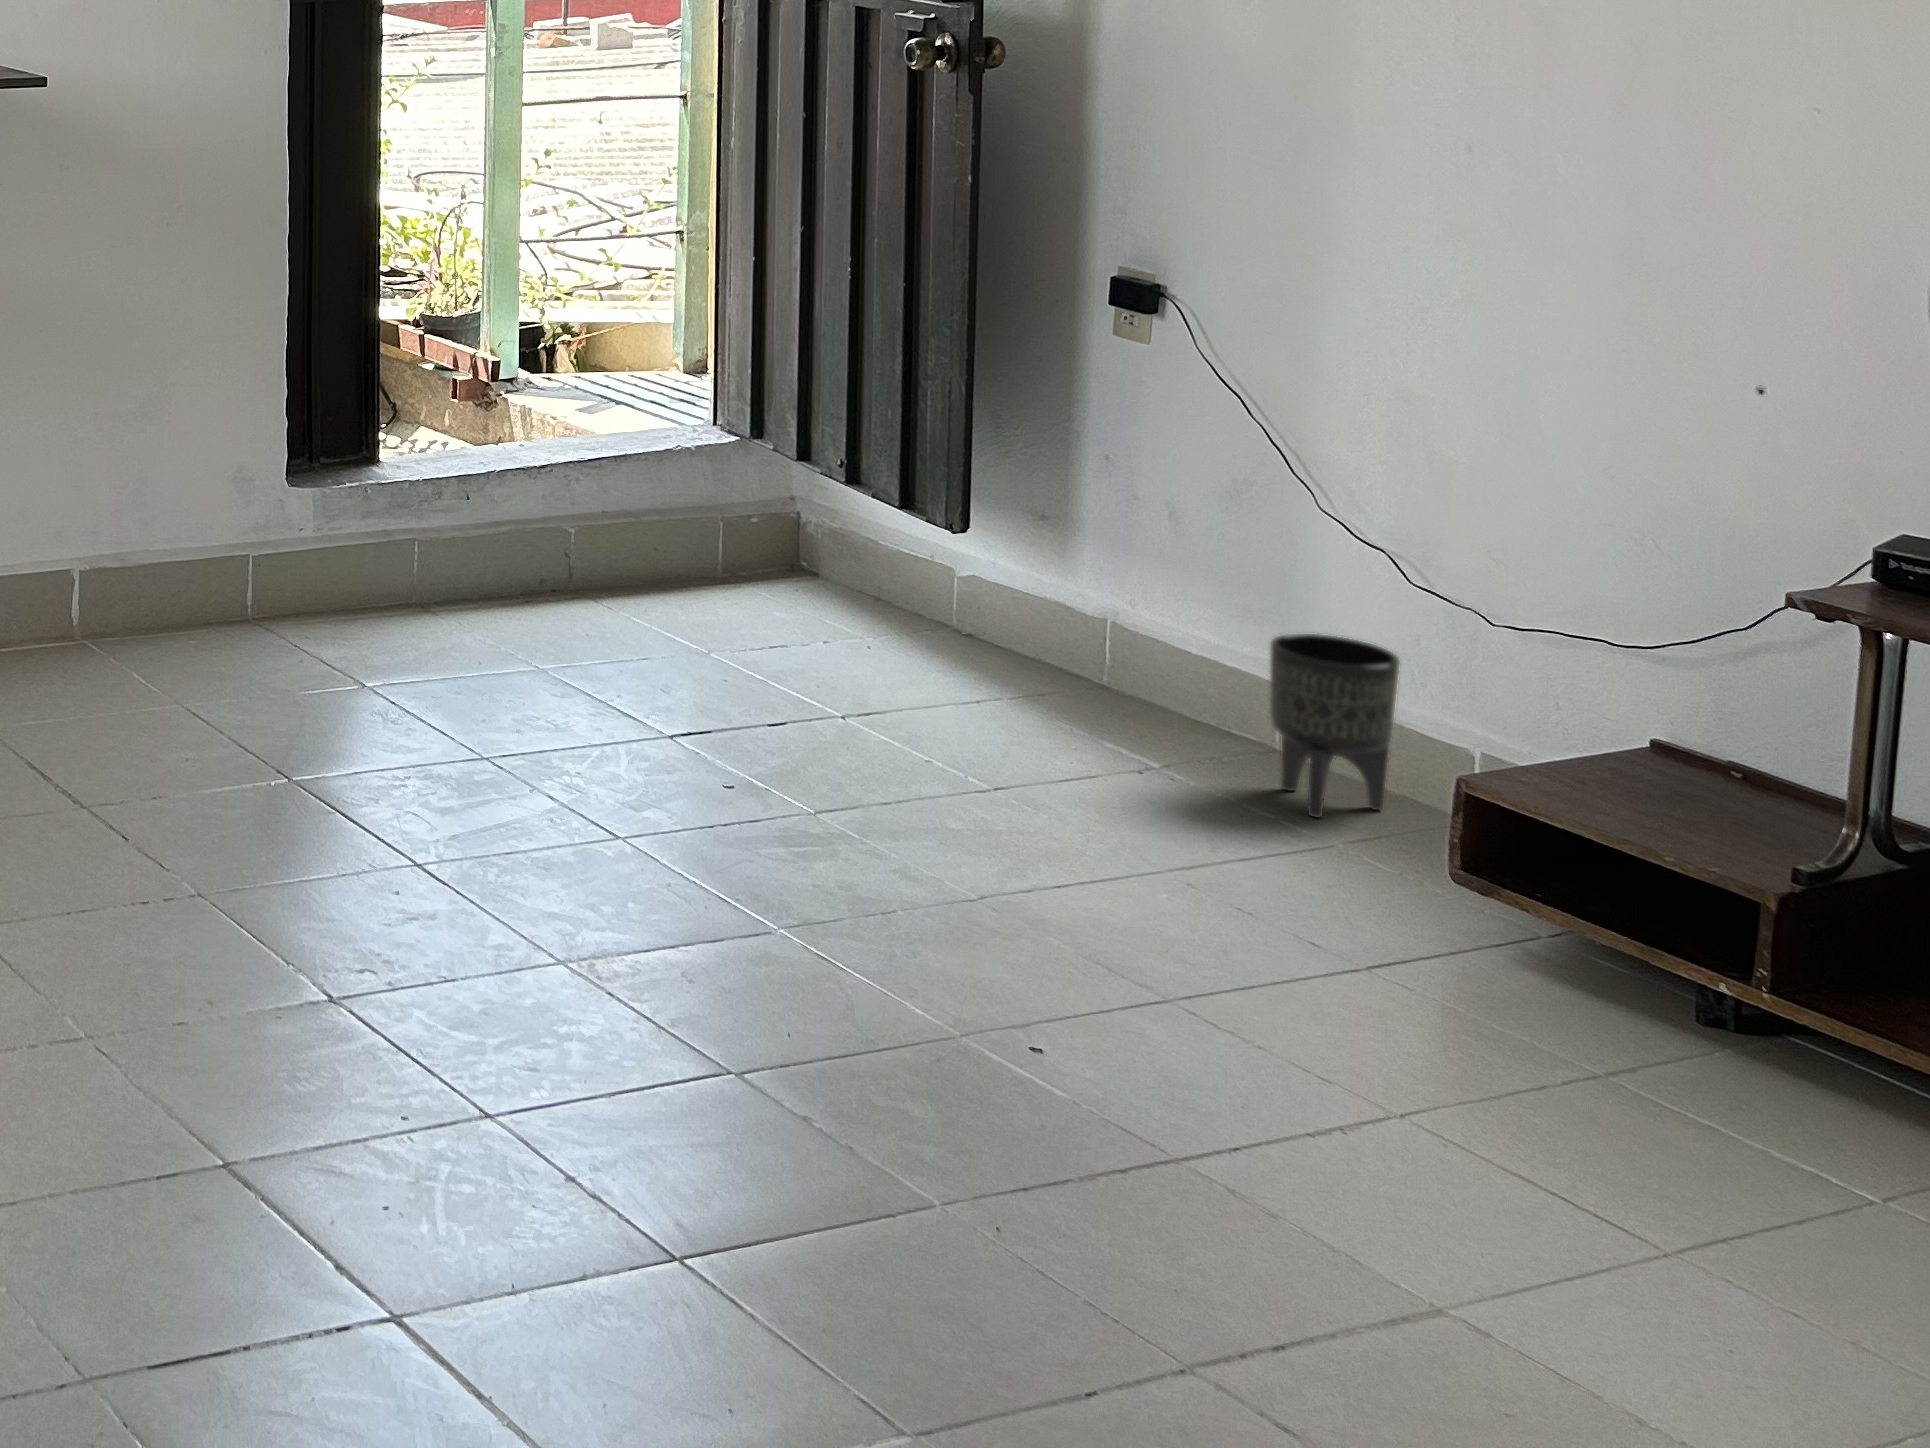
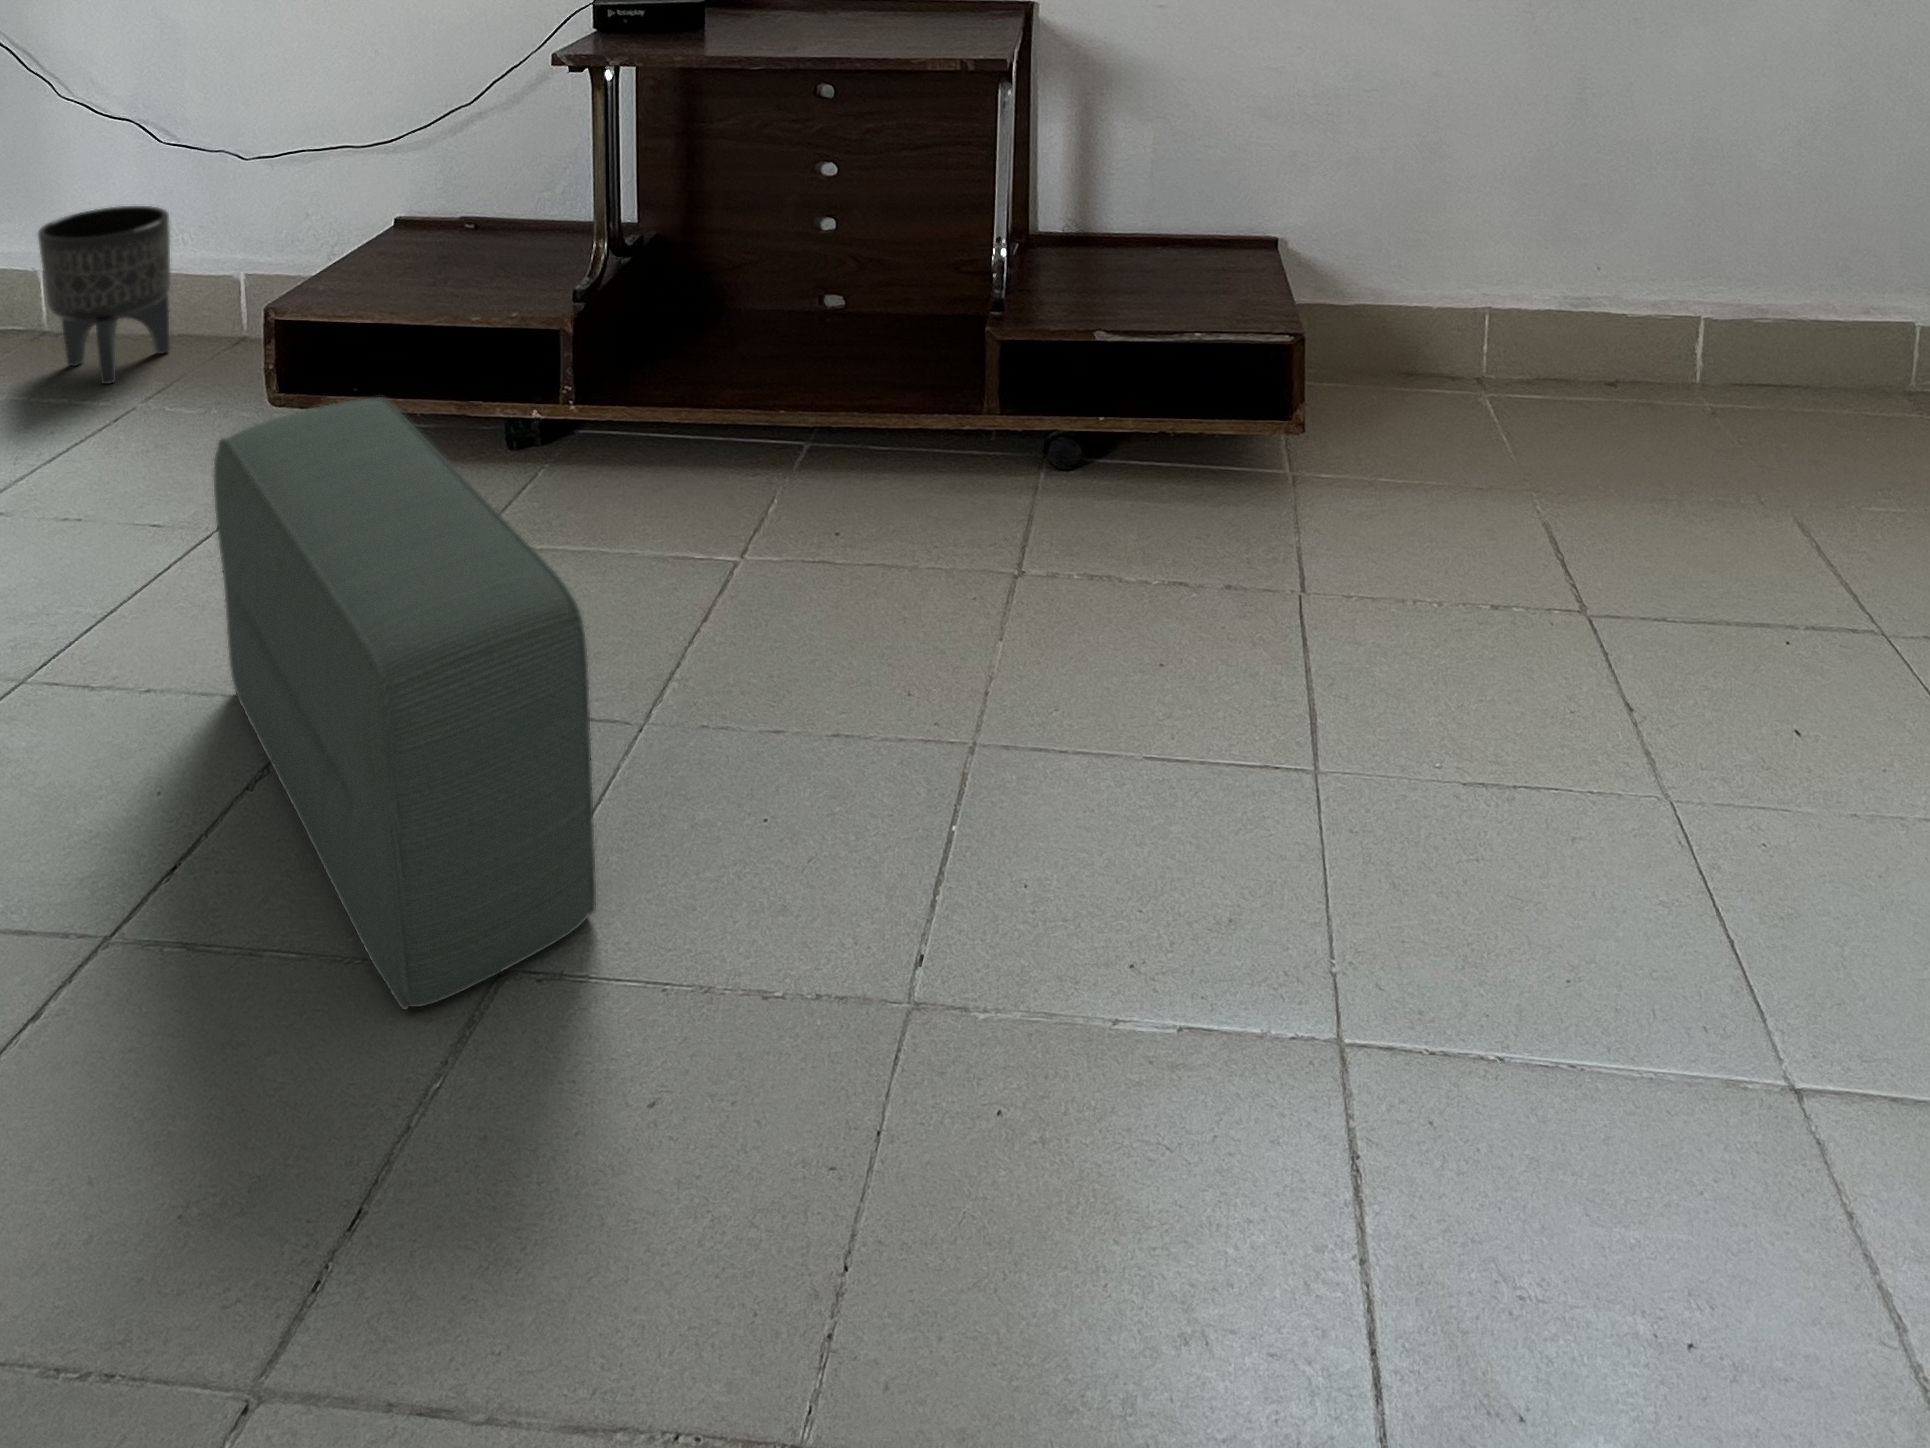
pouf: none [1343,841,1591,1316] -> present [214,397,596,1010]

